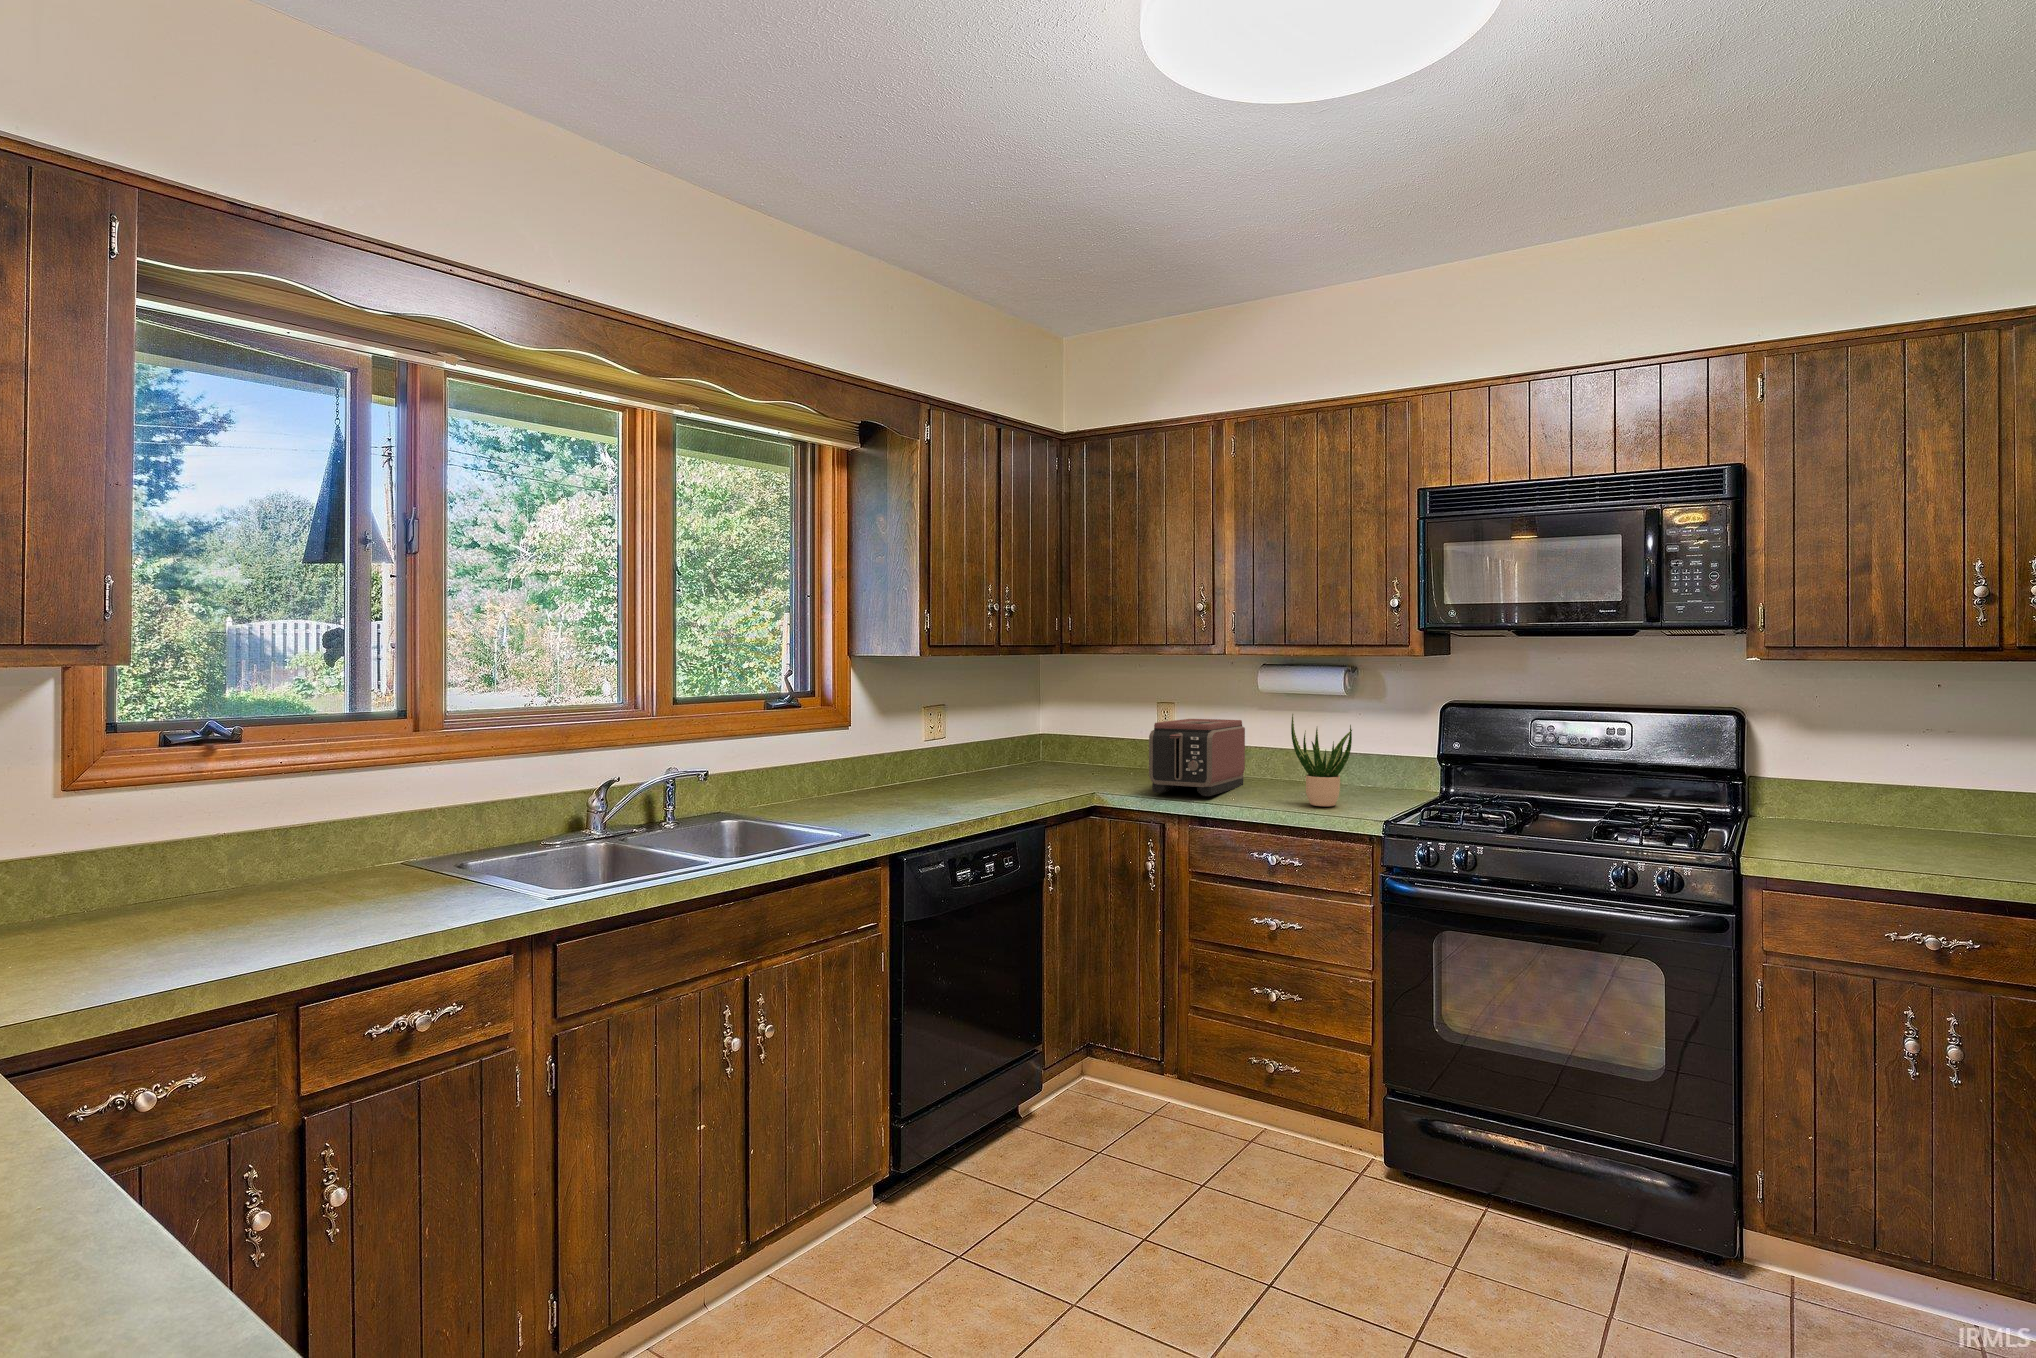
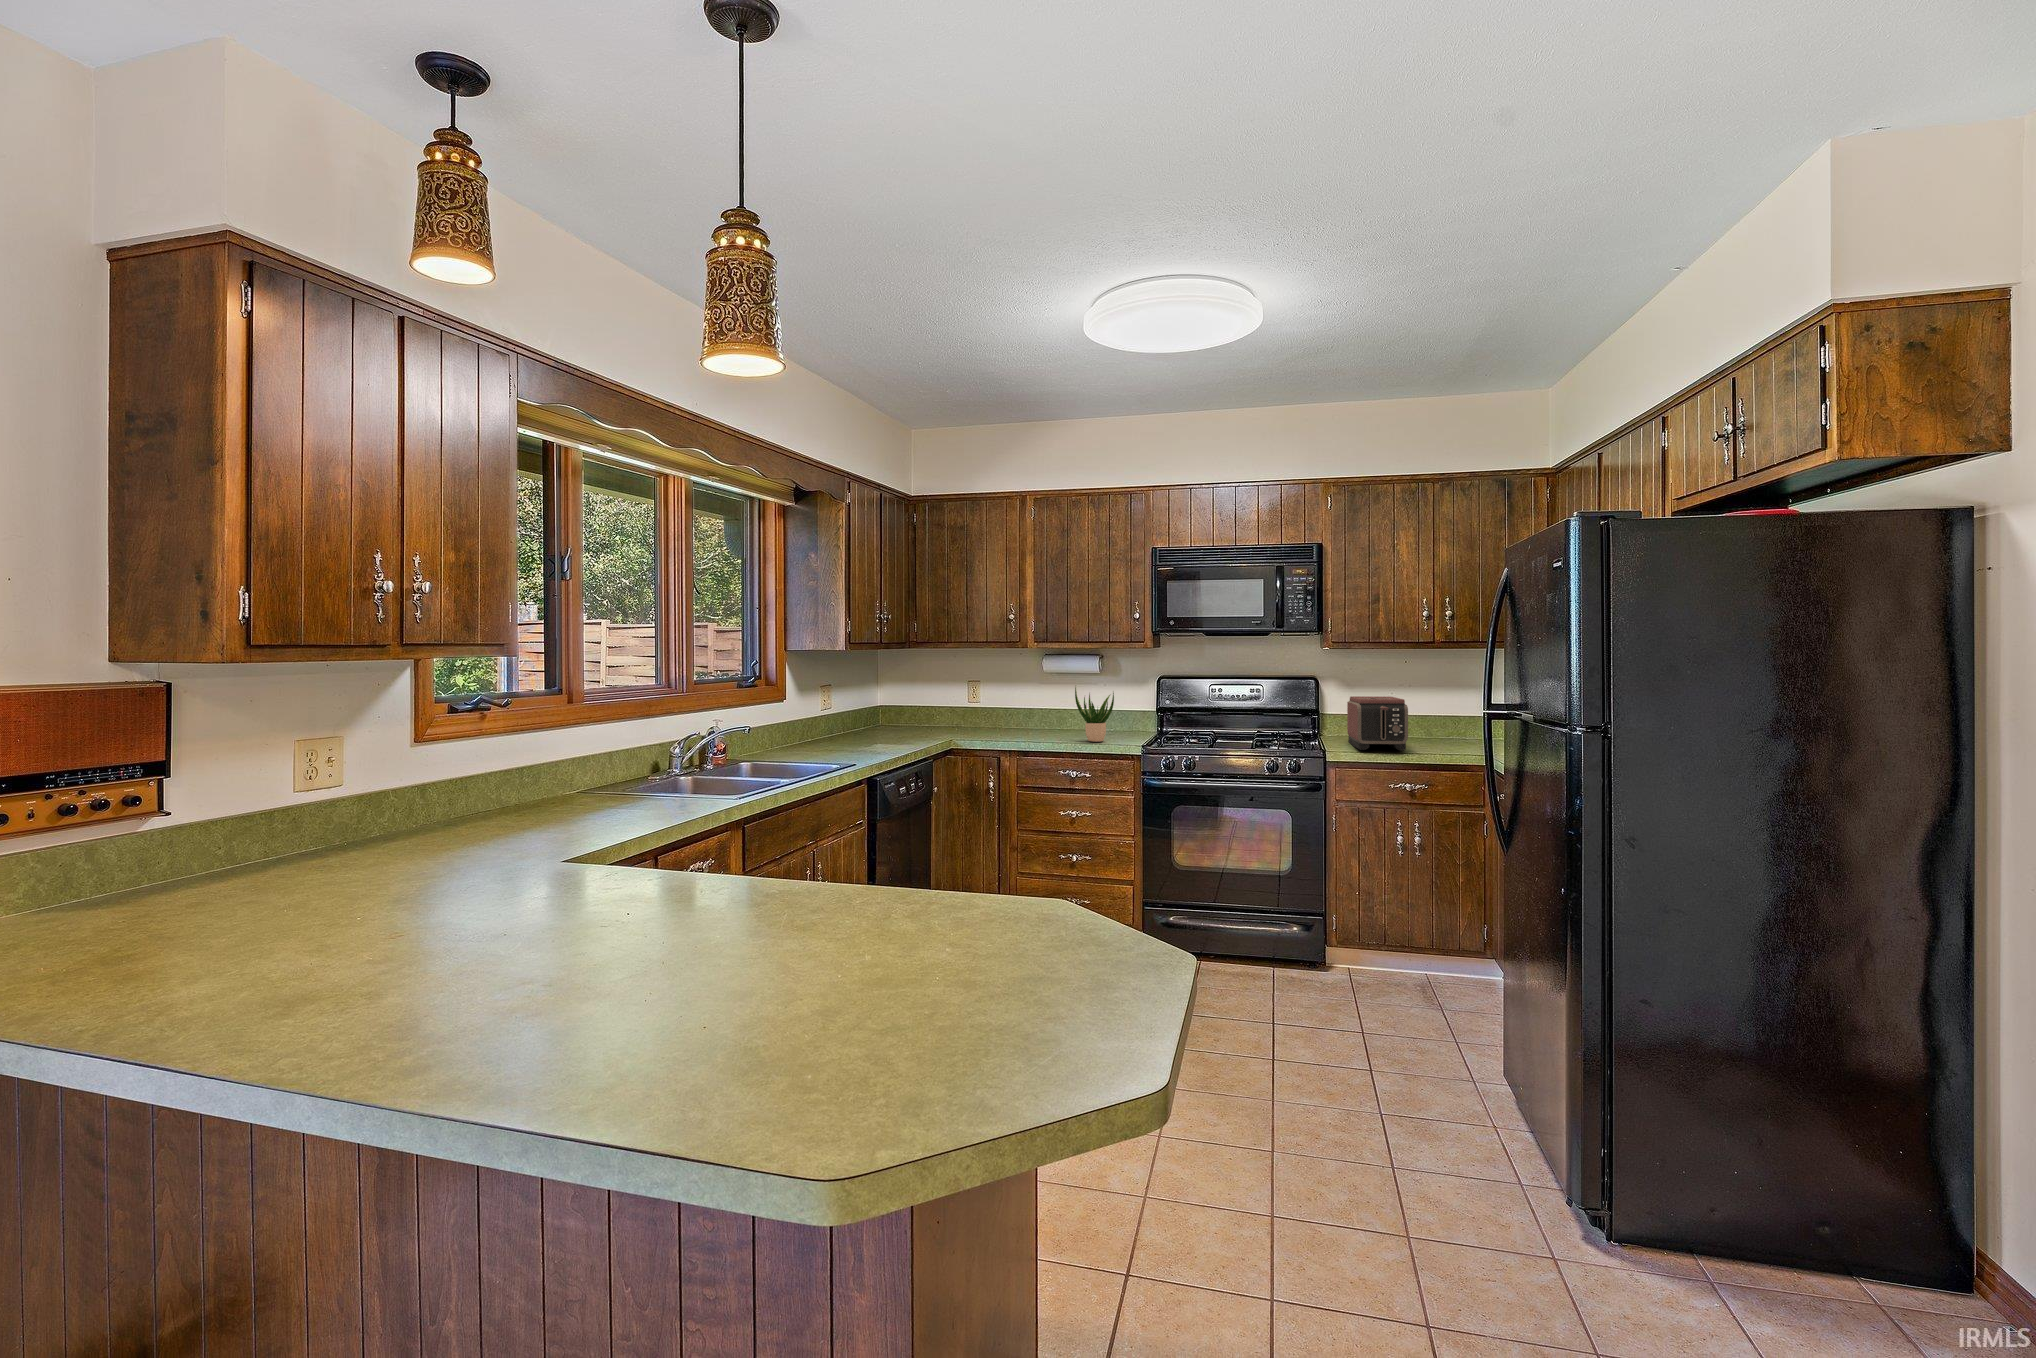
toaster: present [1149,719,1245,796] -> present [1347,696,1408,751]

